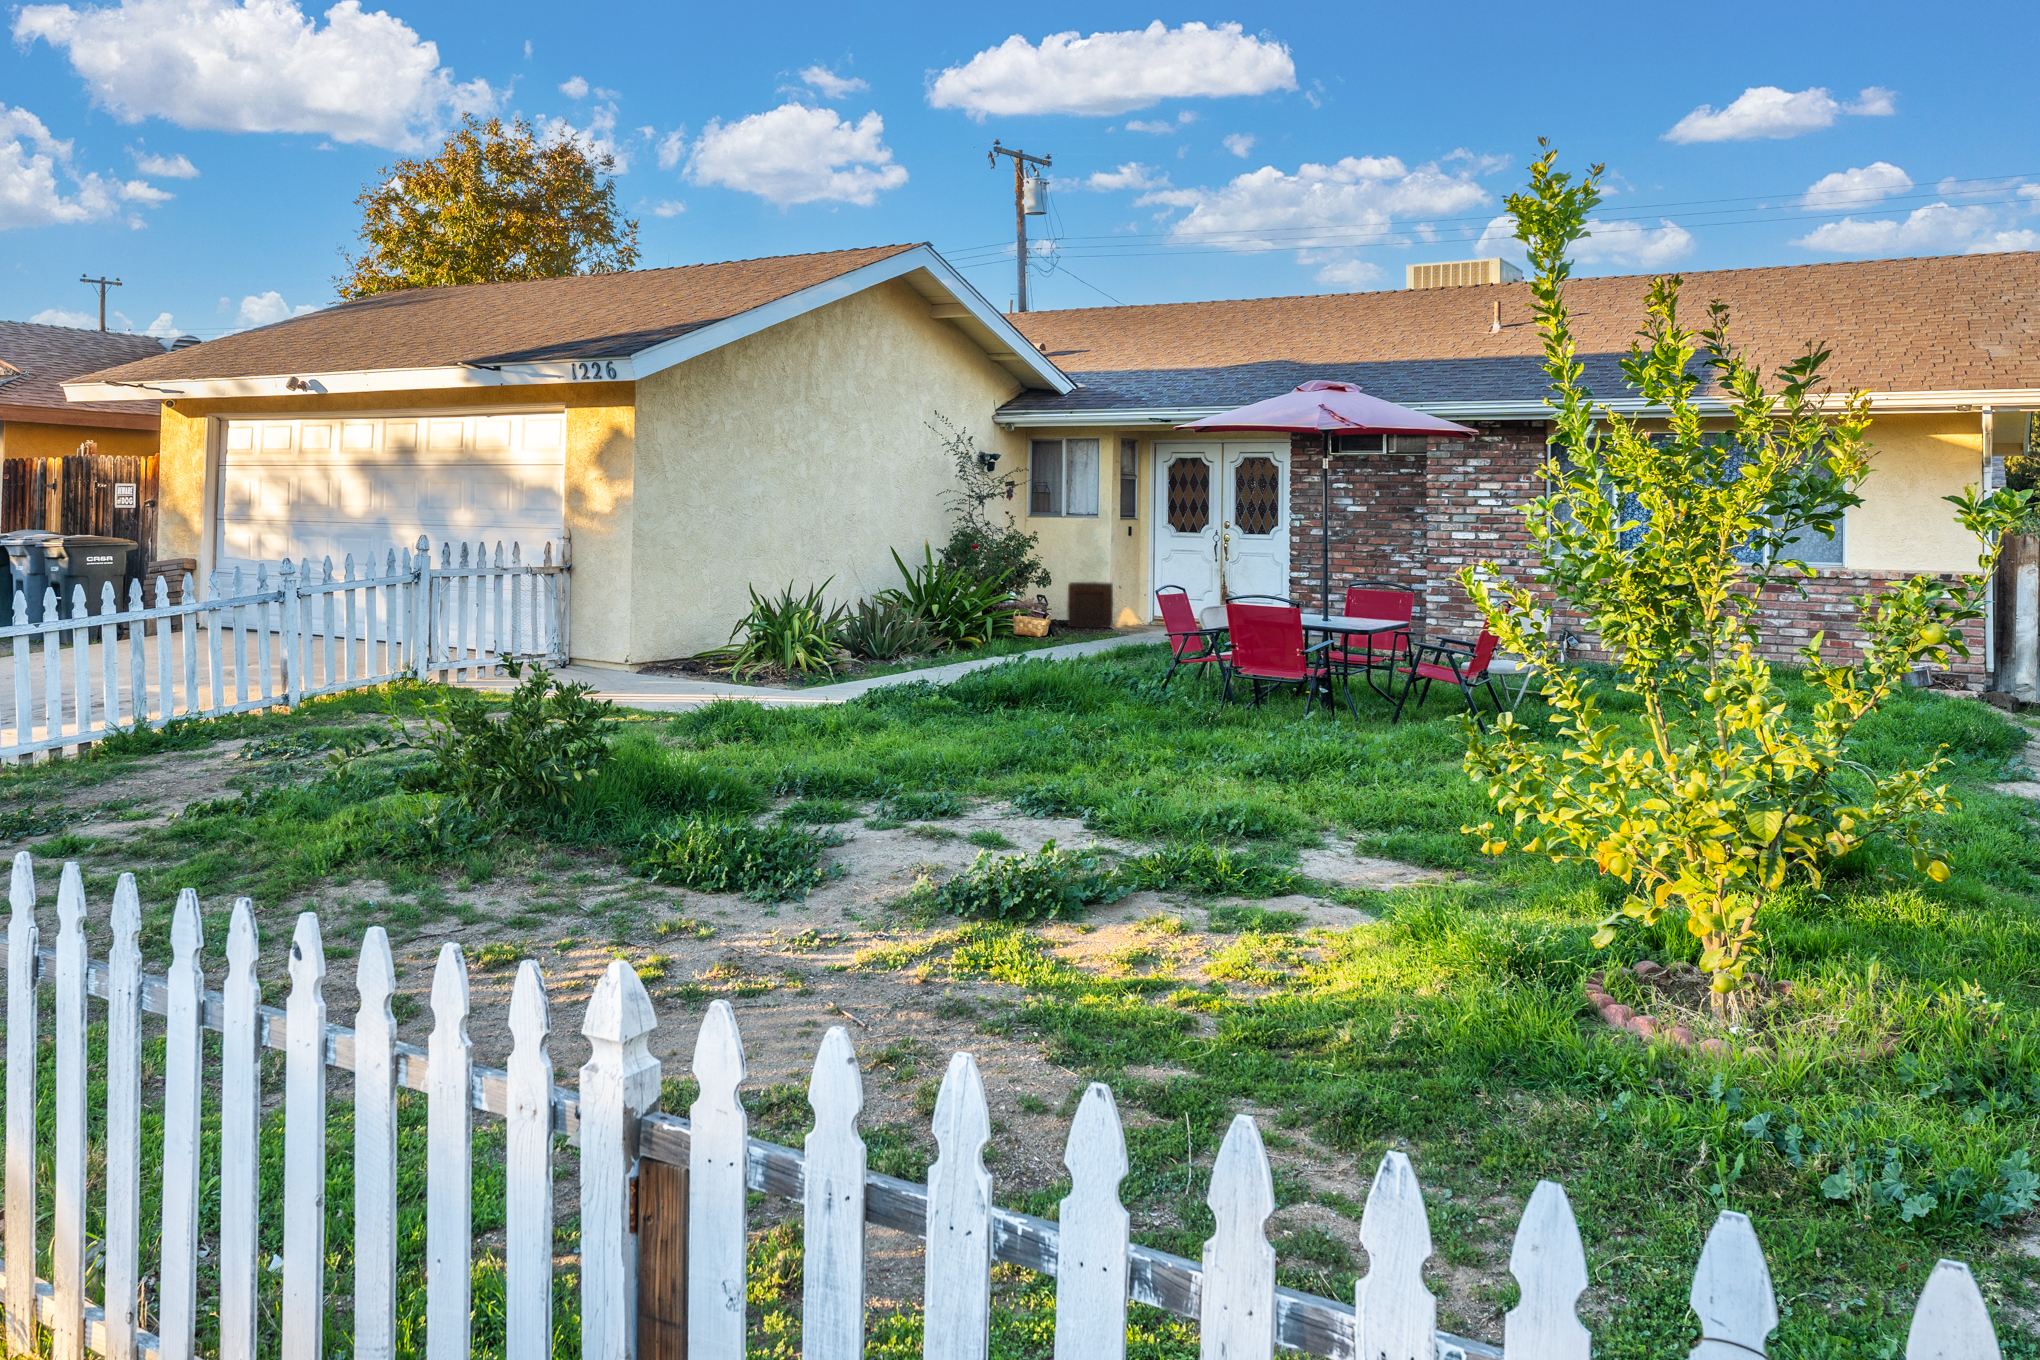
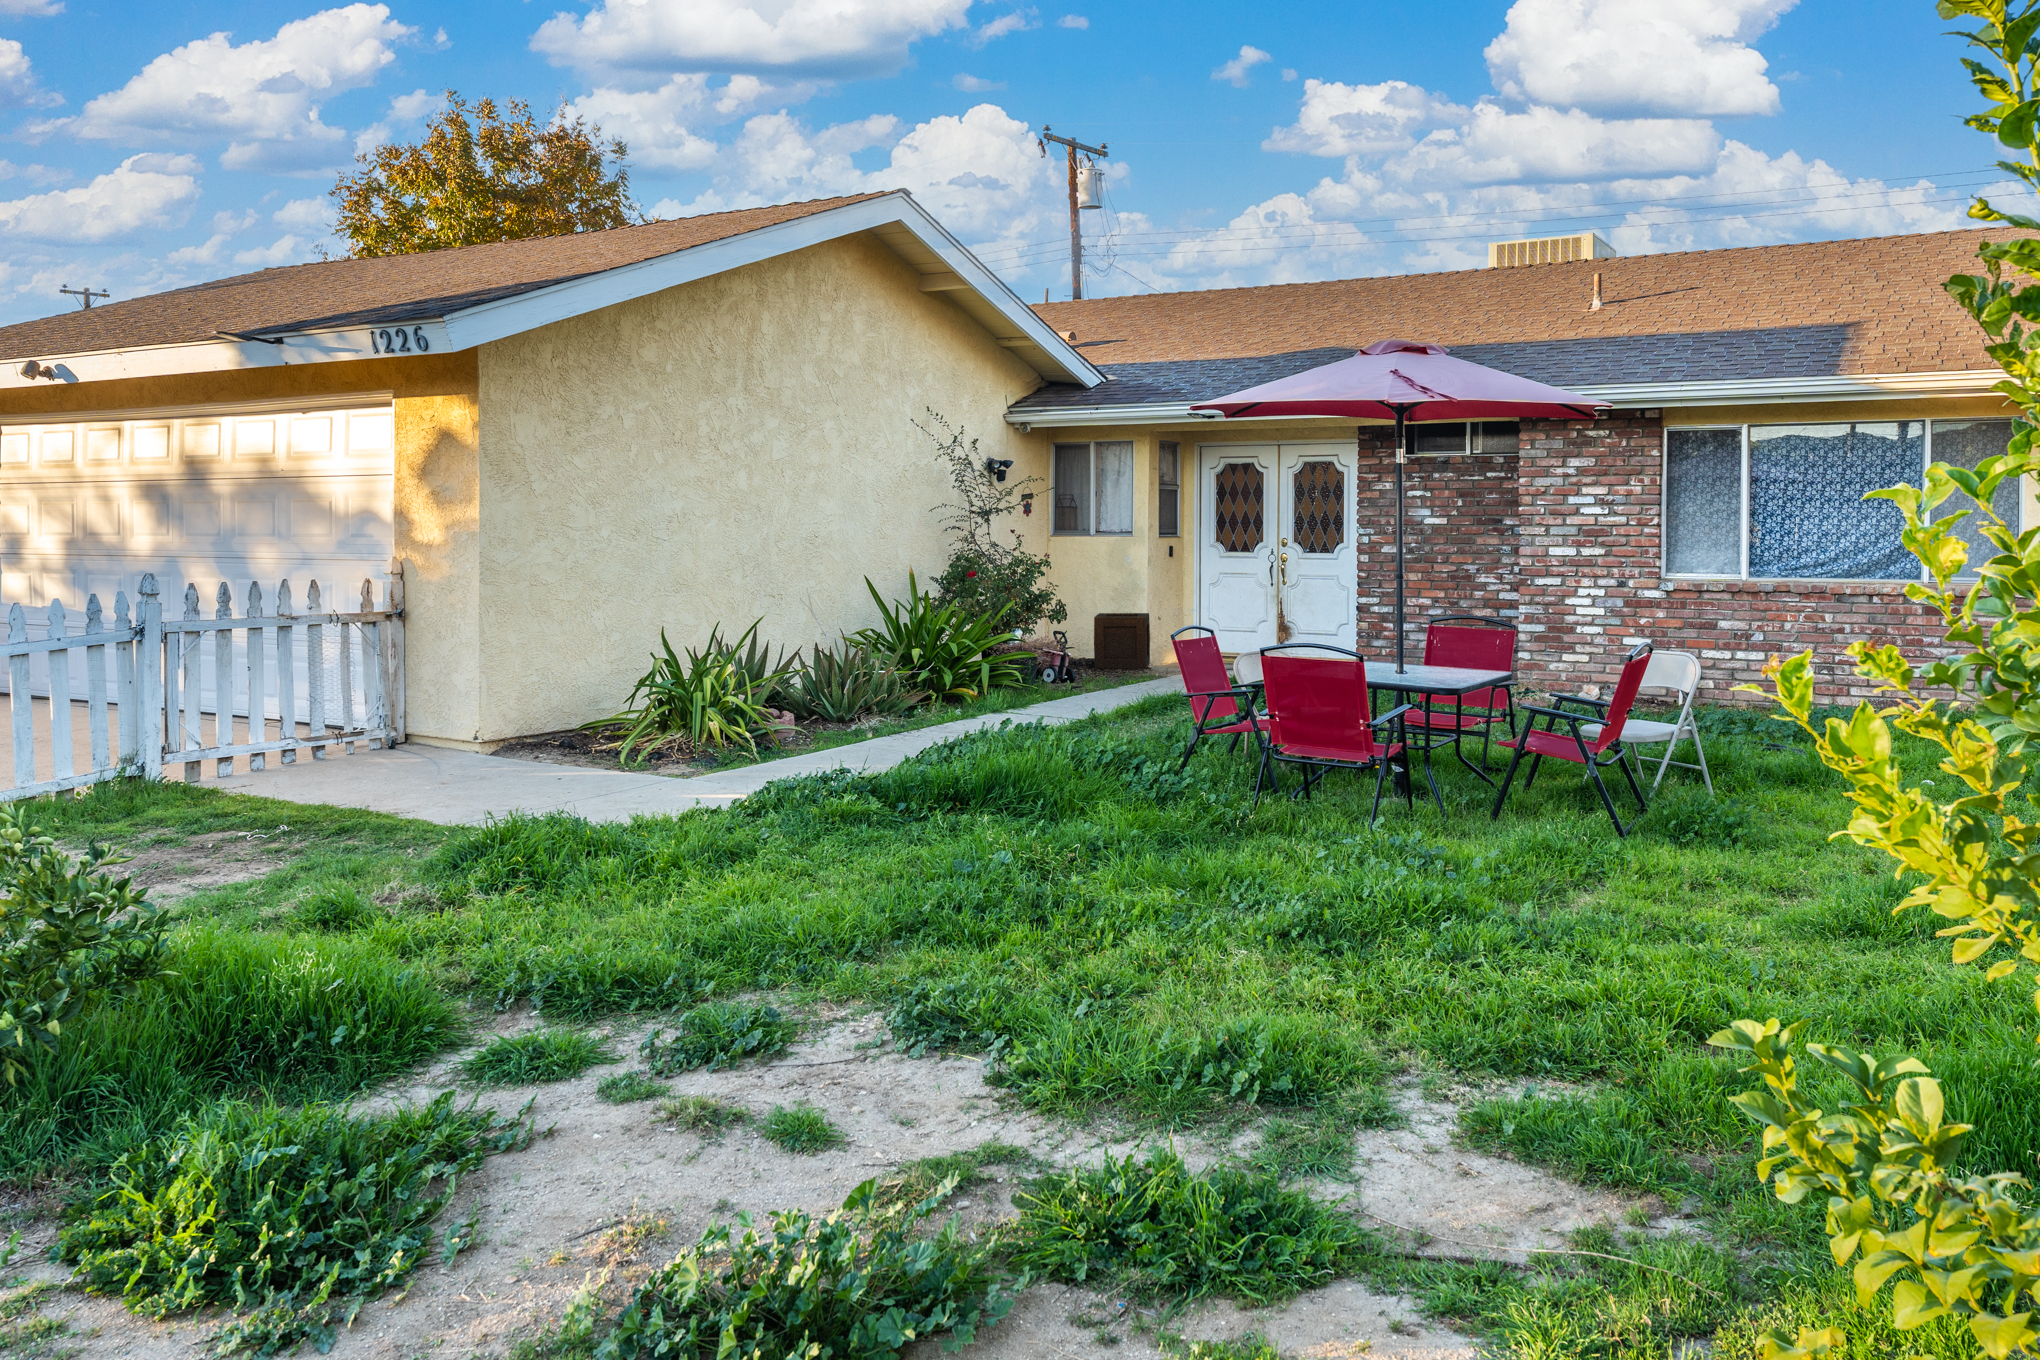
woven basket: present [1013,610,1051,637] -> none [1022,650,1069,684]

